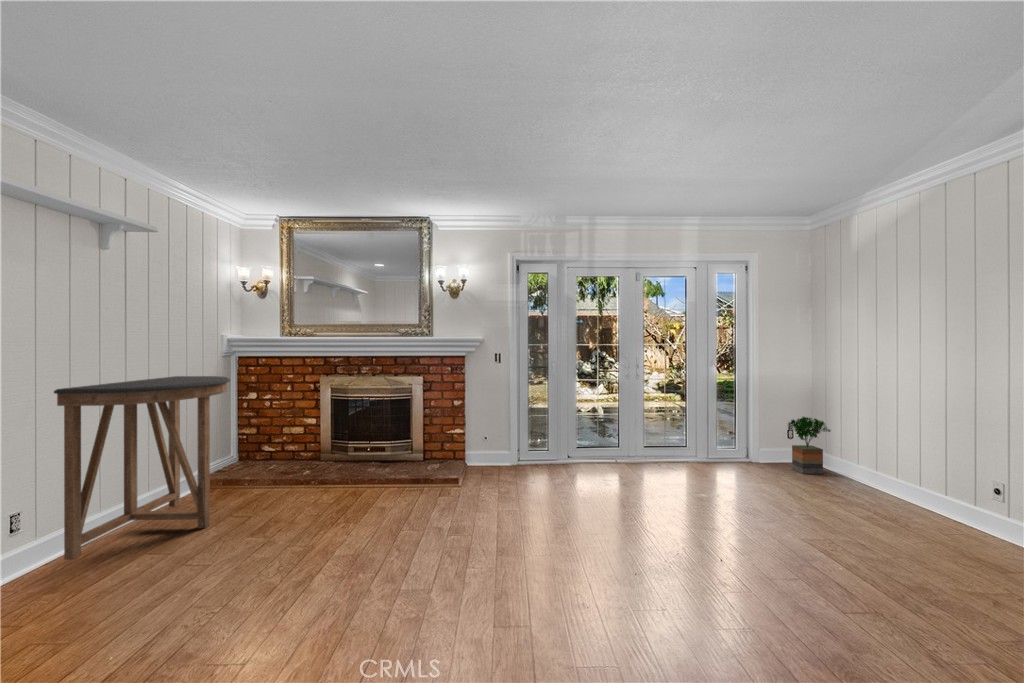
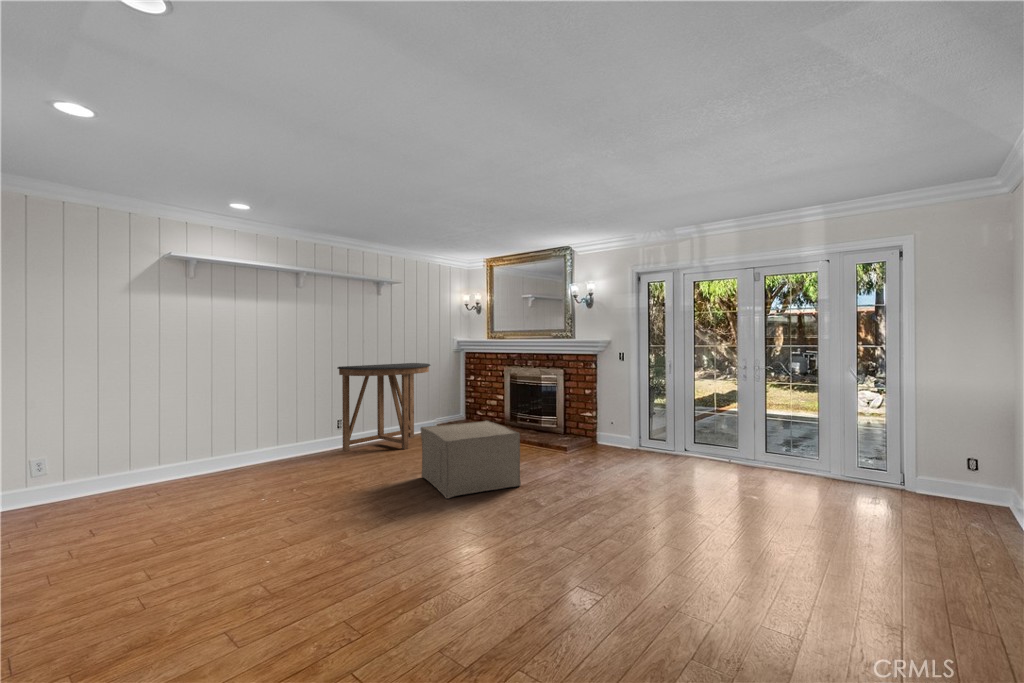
potted tree: present [788,417,831,474] -> none [937,441,1012,520]
ottoman: none [330,454,492,584] -> present [421,420,521,498]

